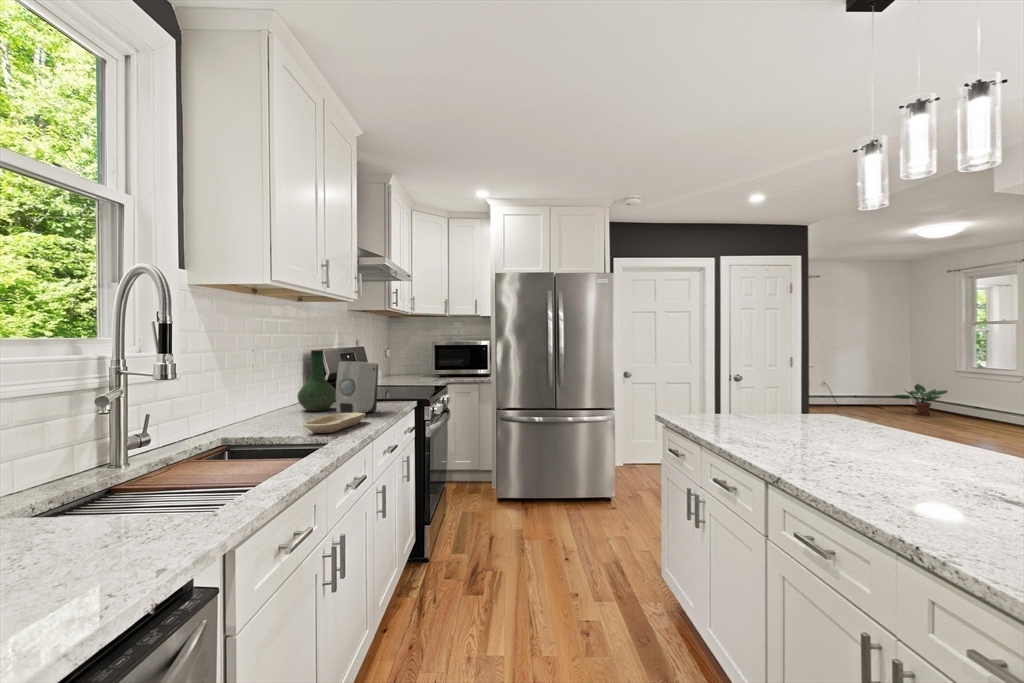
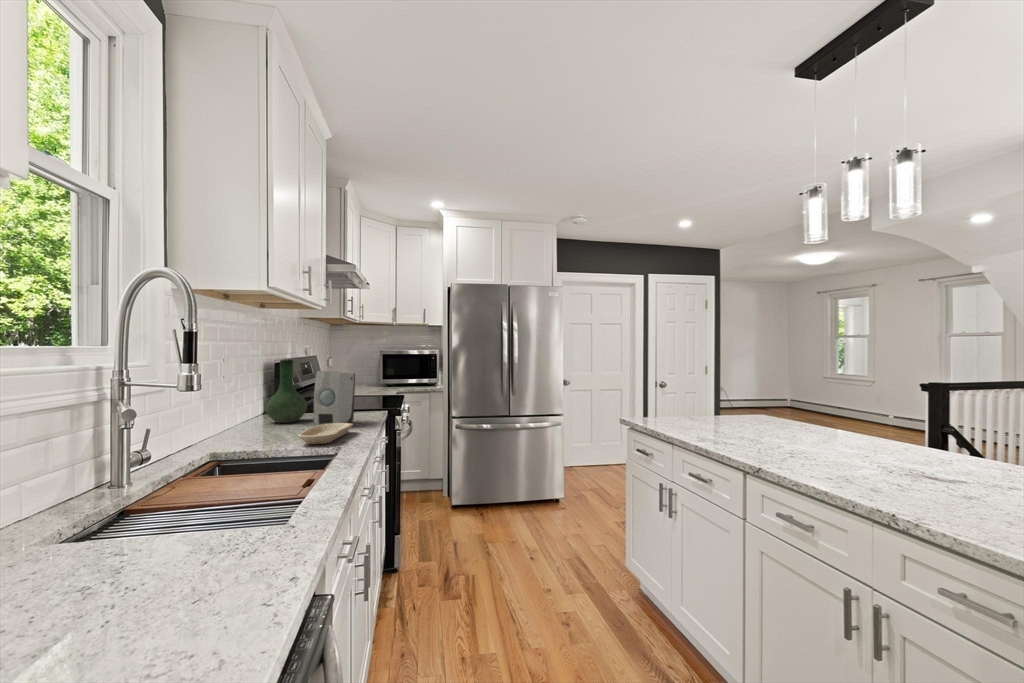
potted plant: present [892,384,947,415] -> none [783,386,827,414]

